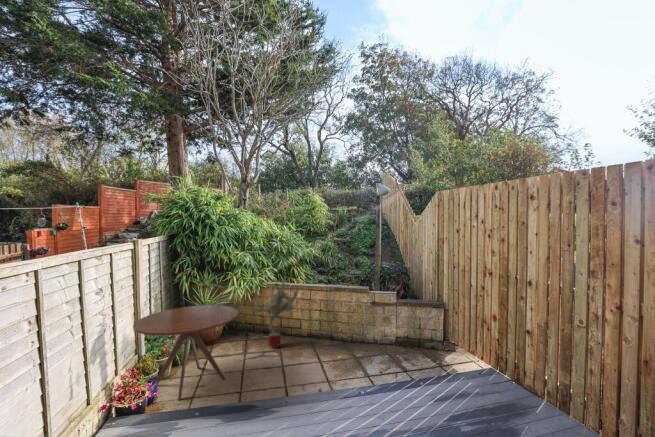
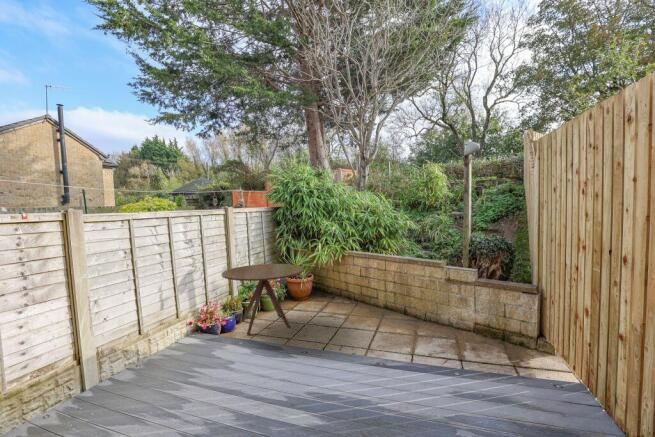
potted tree: present [251,279,298,348] -> none [330,248,371,311]

